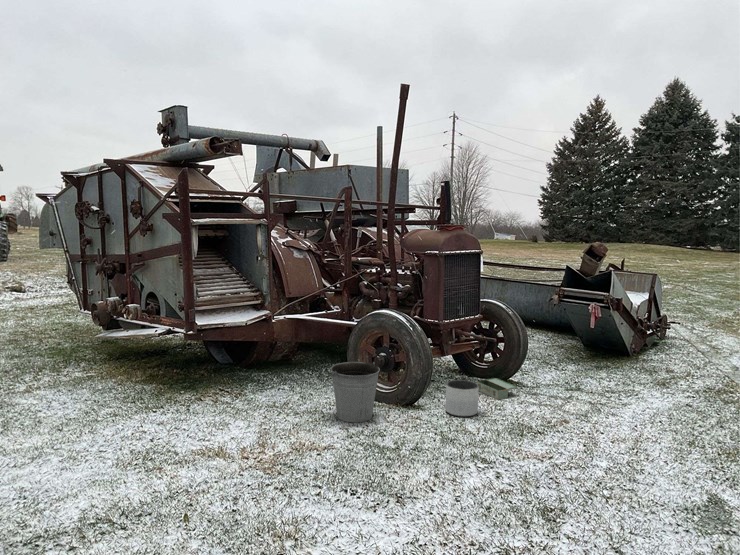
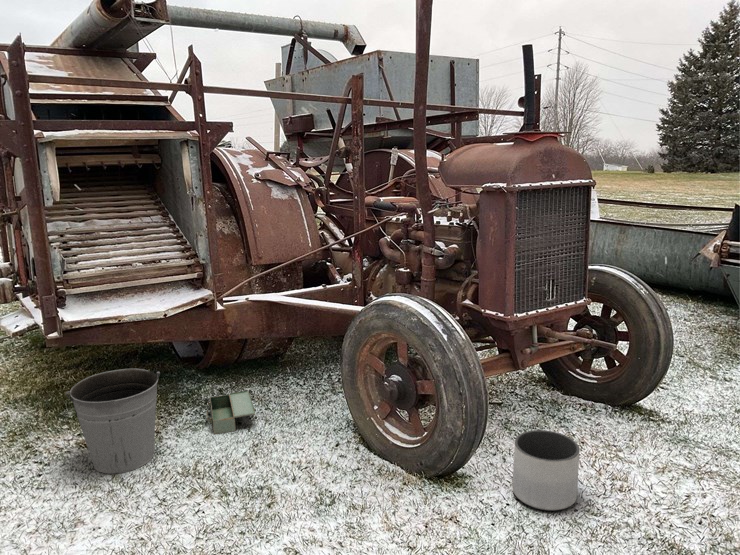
bucket: present [328,362,380,422] -> present [66,369,160,474]
toolbox: present [477,378,517,400] -> present [206,391,255,434]

